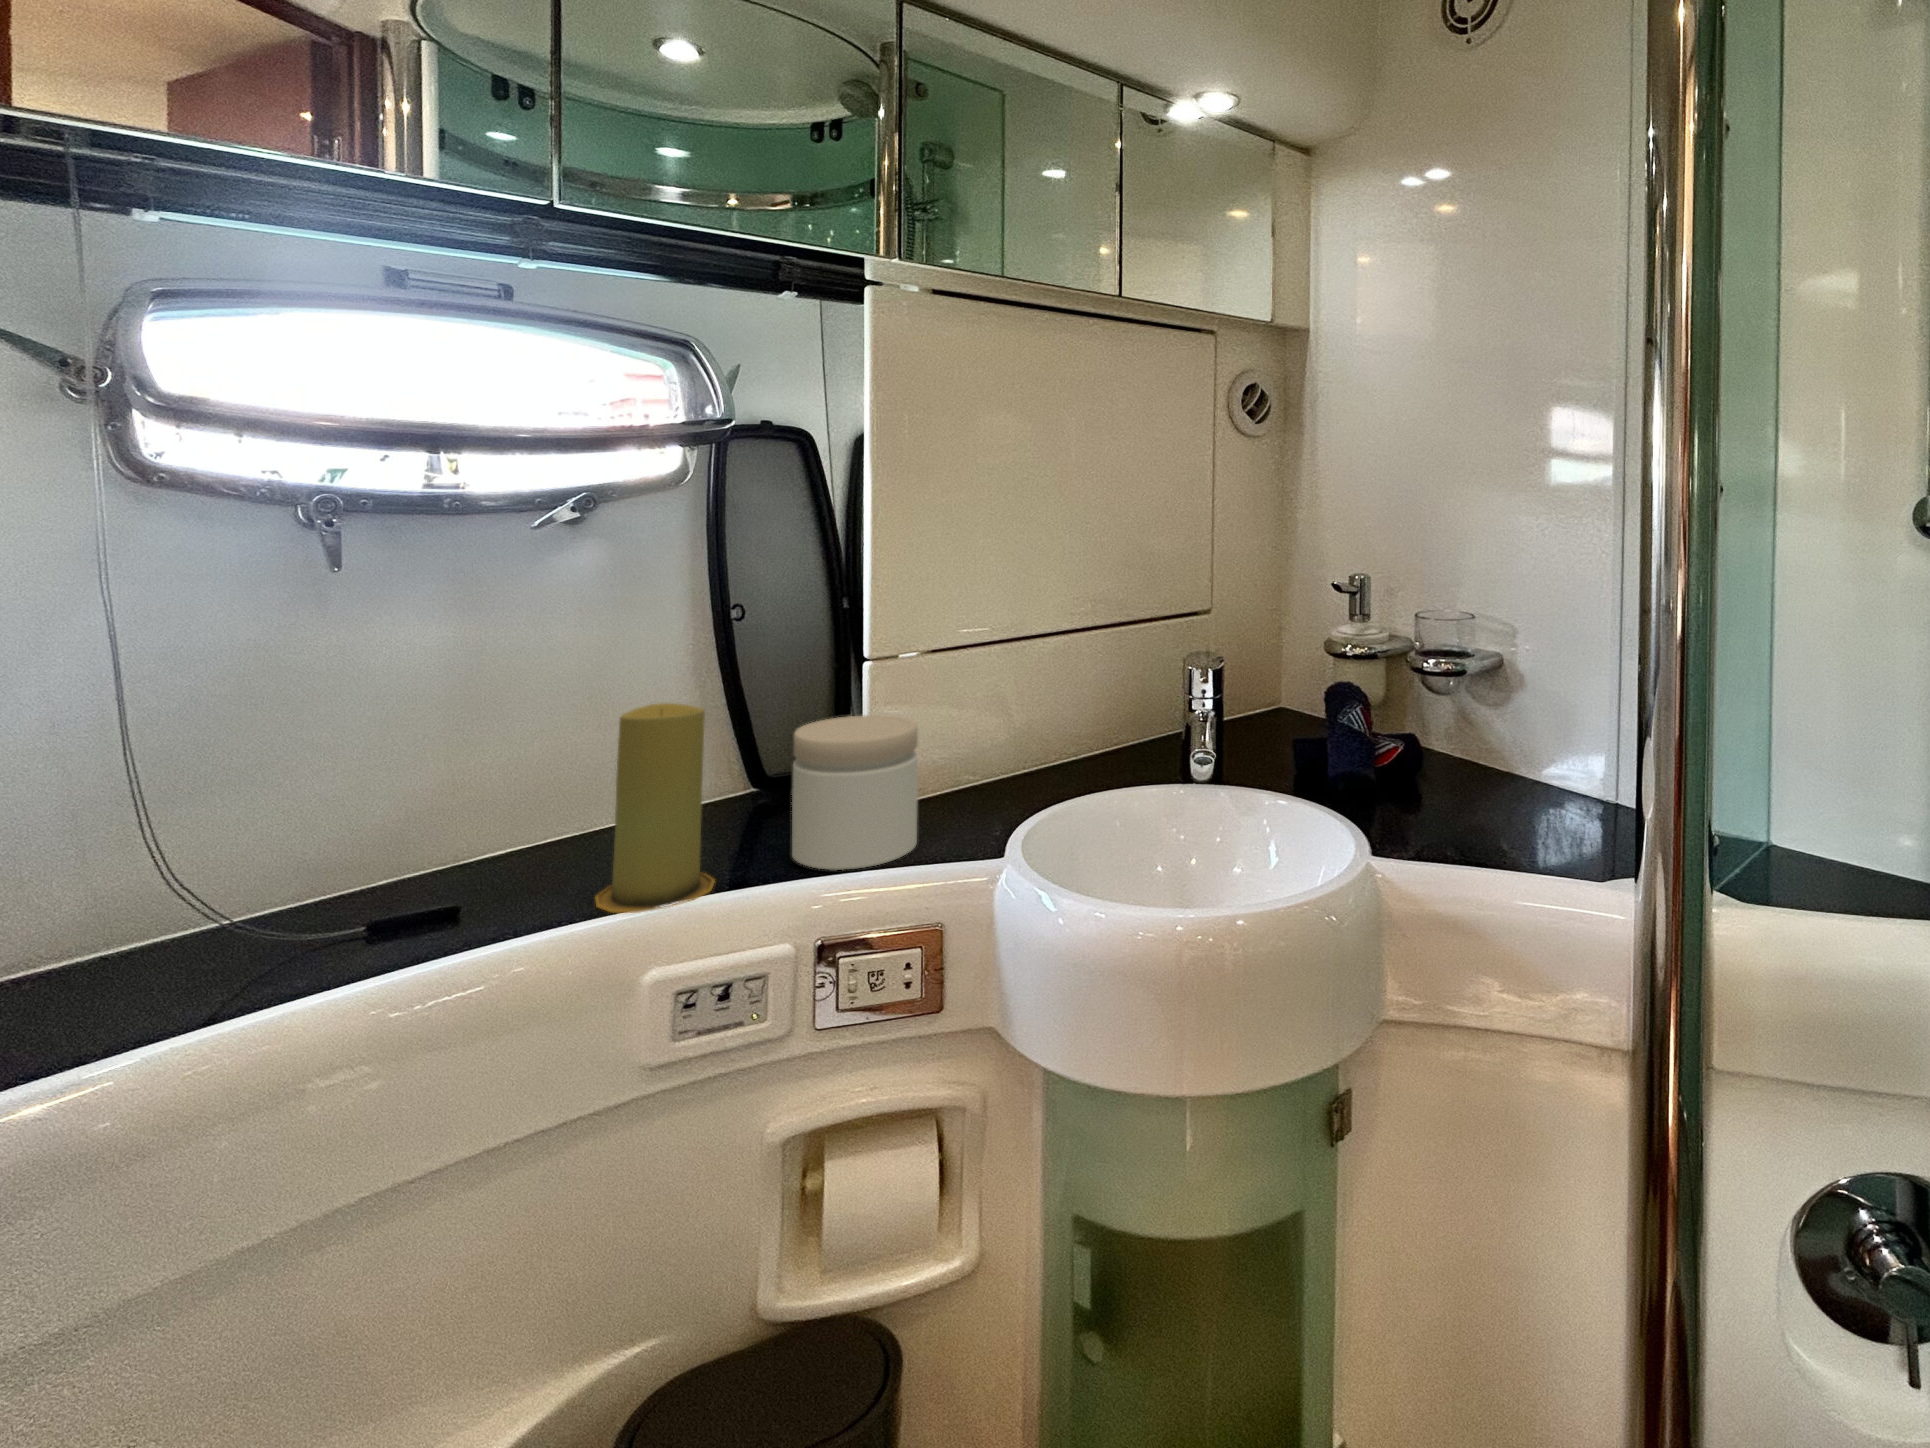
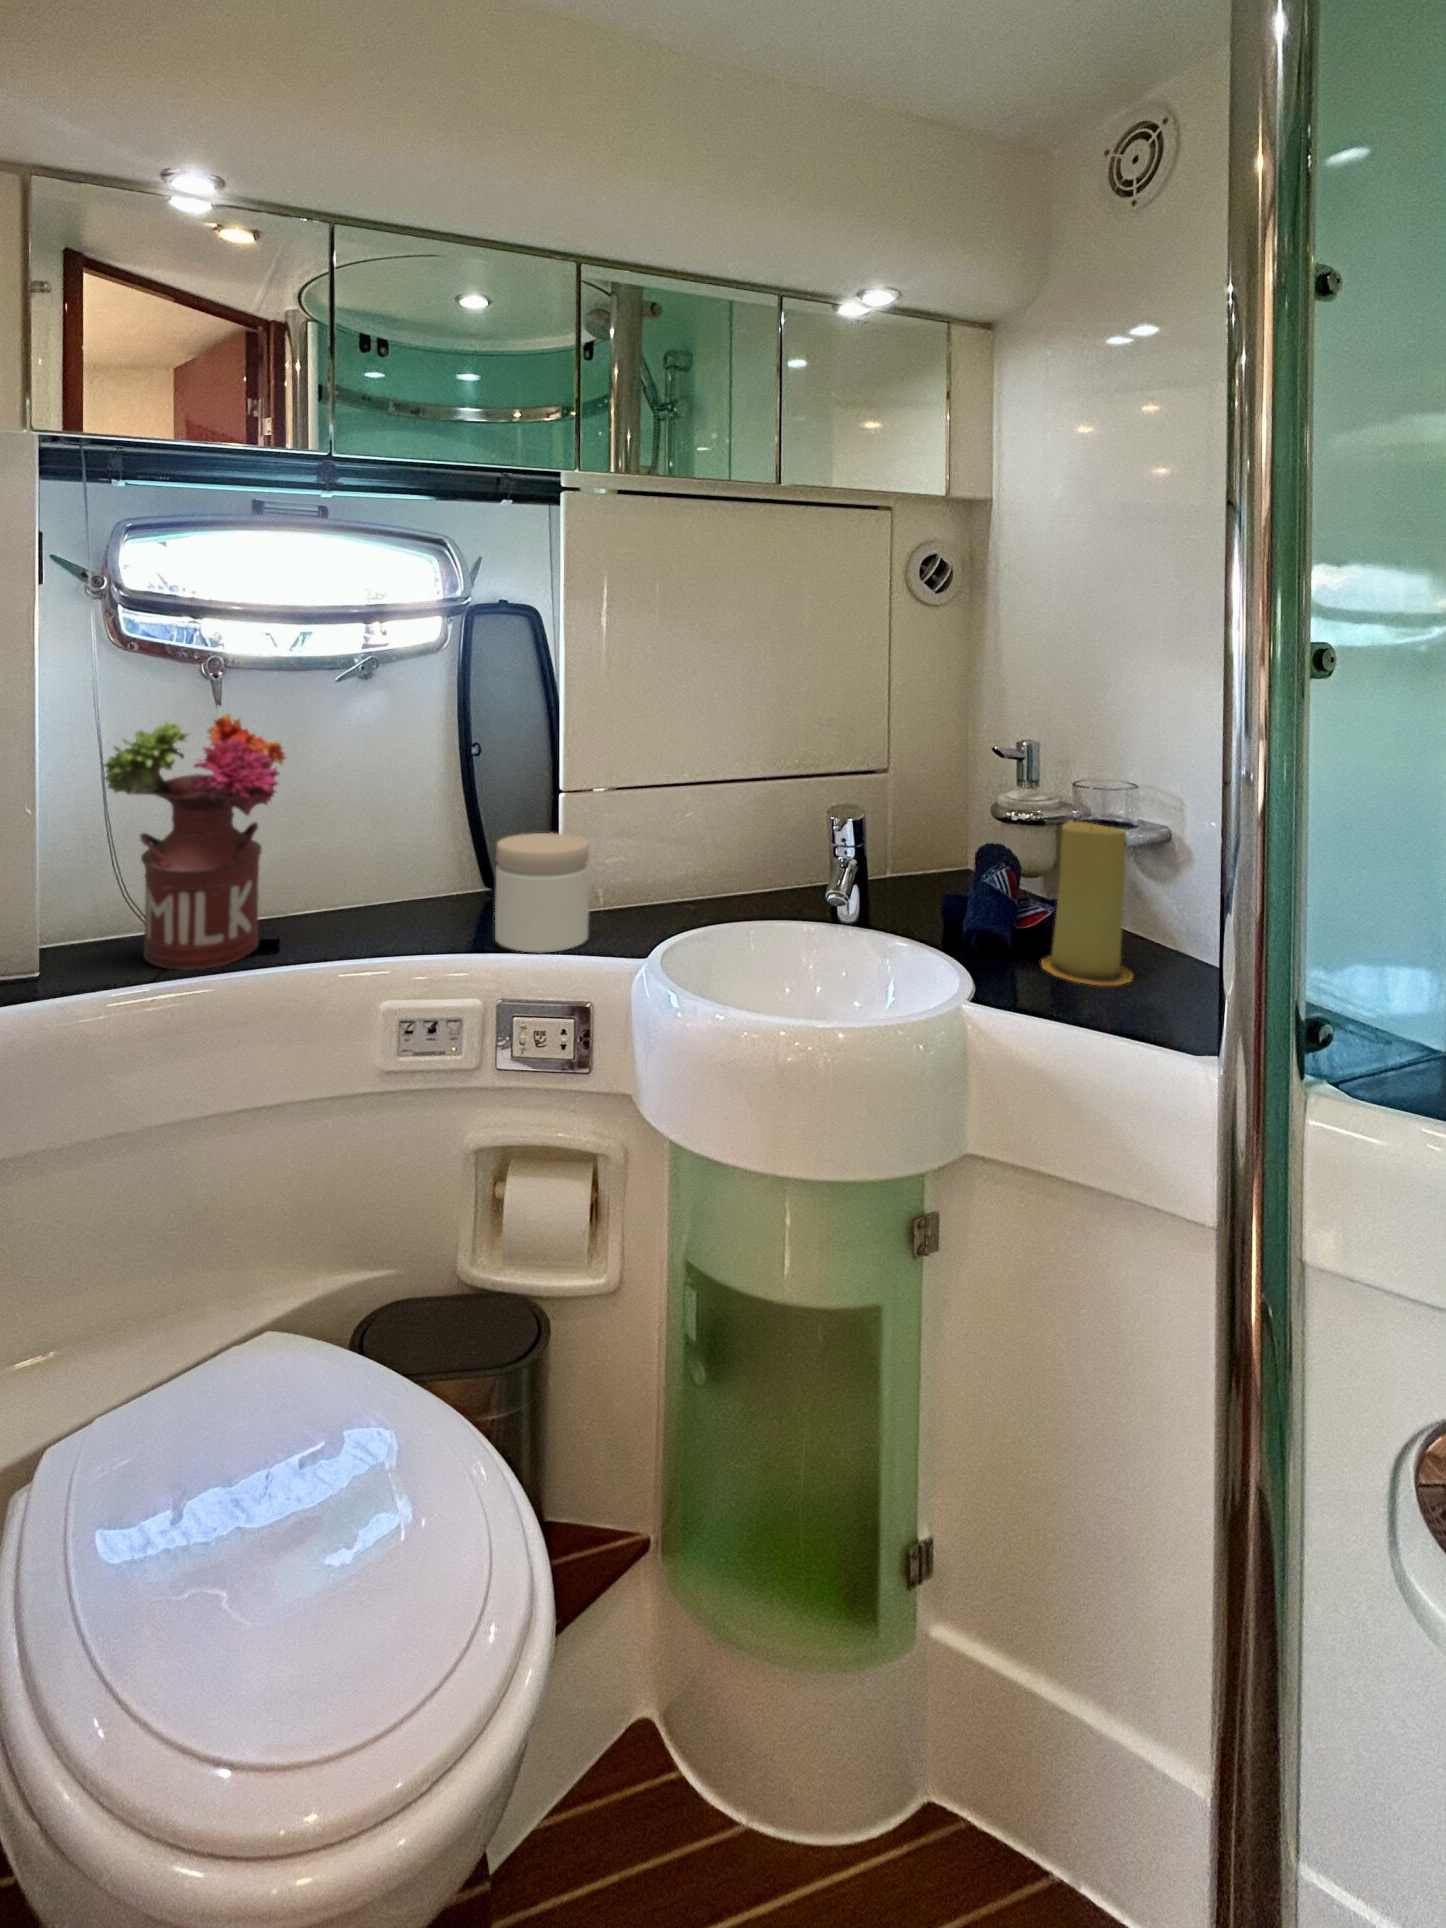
flower arrangement: none [133,580,471,977] -> present [103,715,285,970]
candle: present [595,703,715,913] -> present [1041,822,1133,985]

